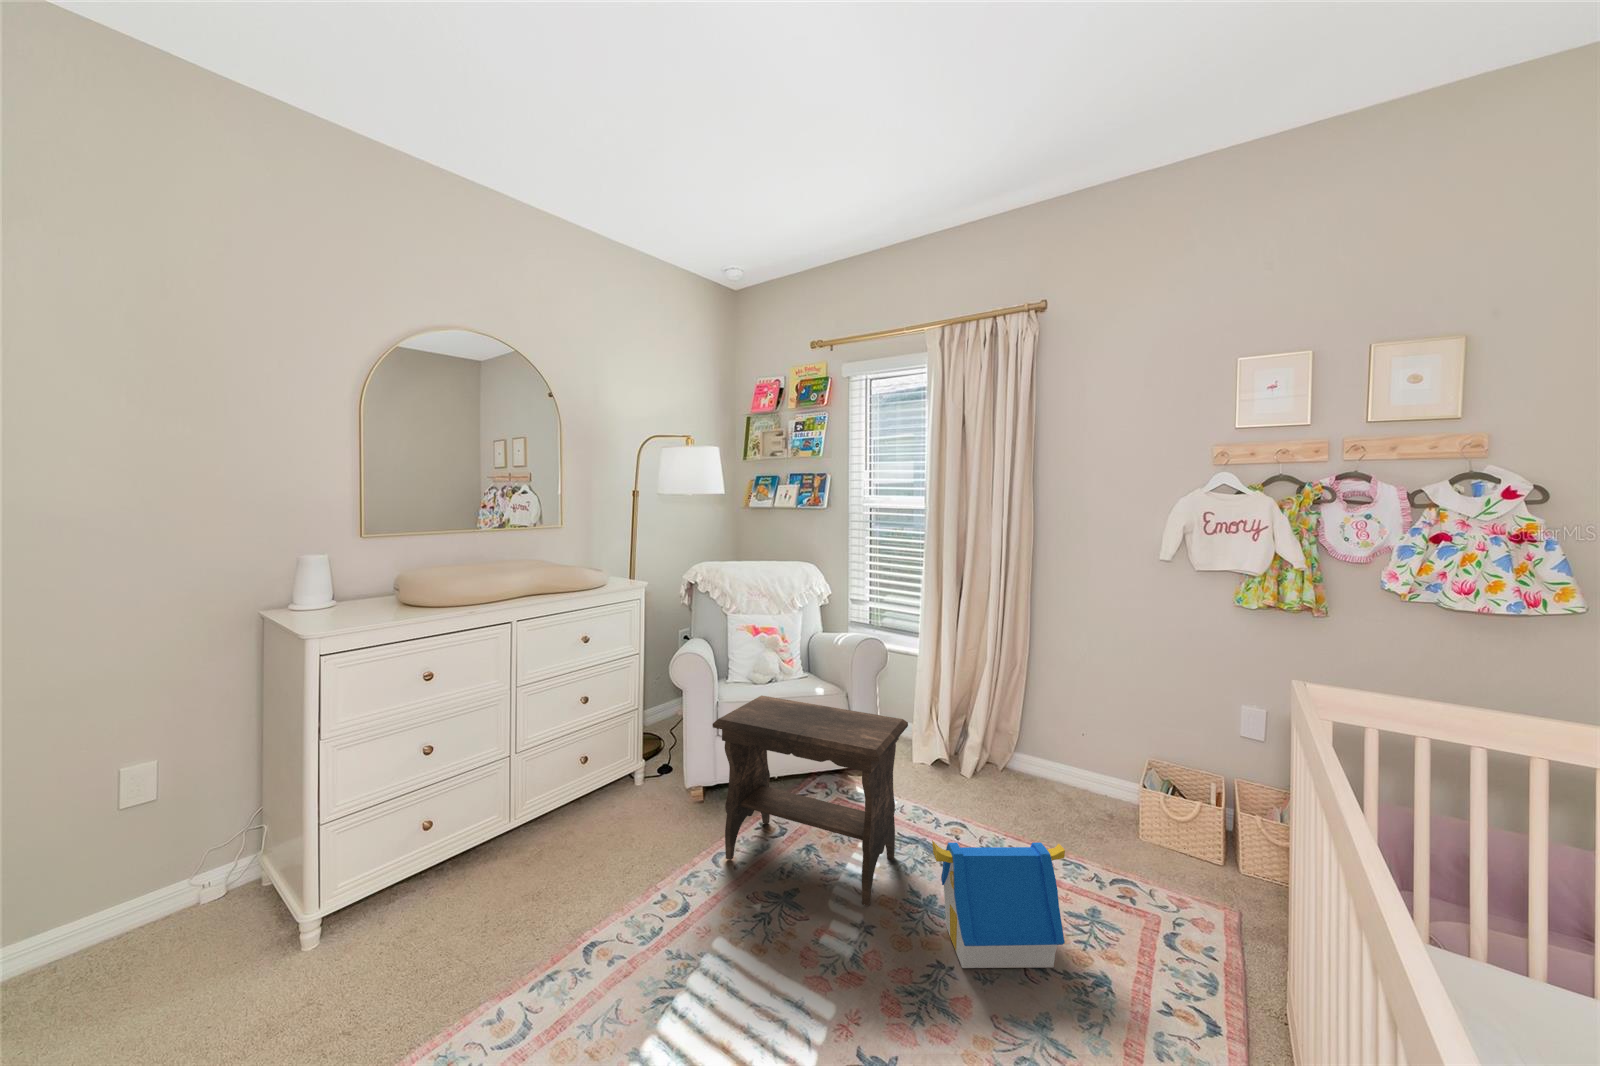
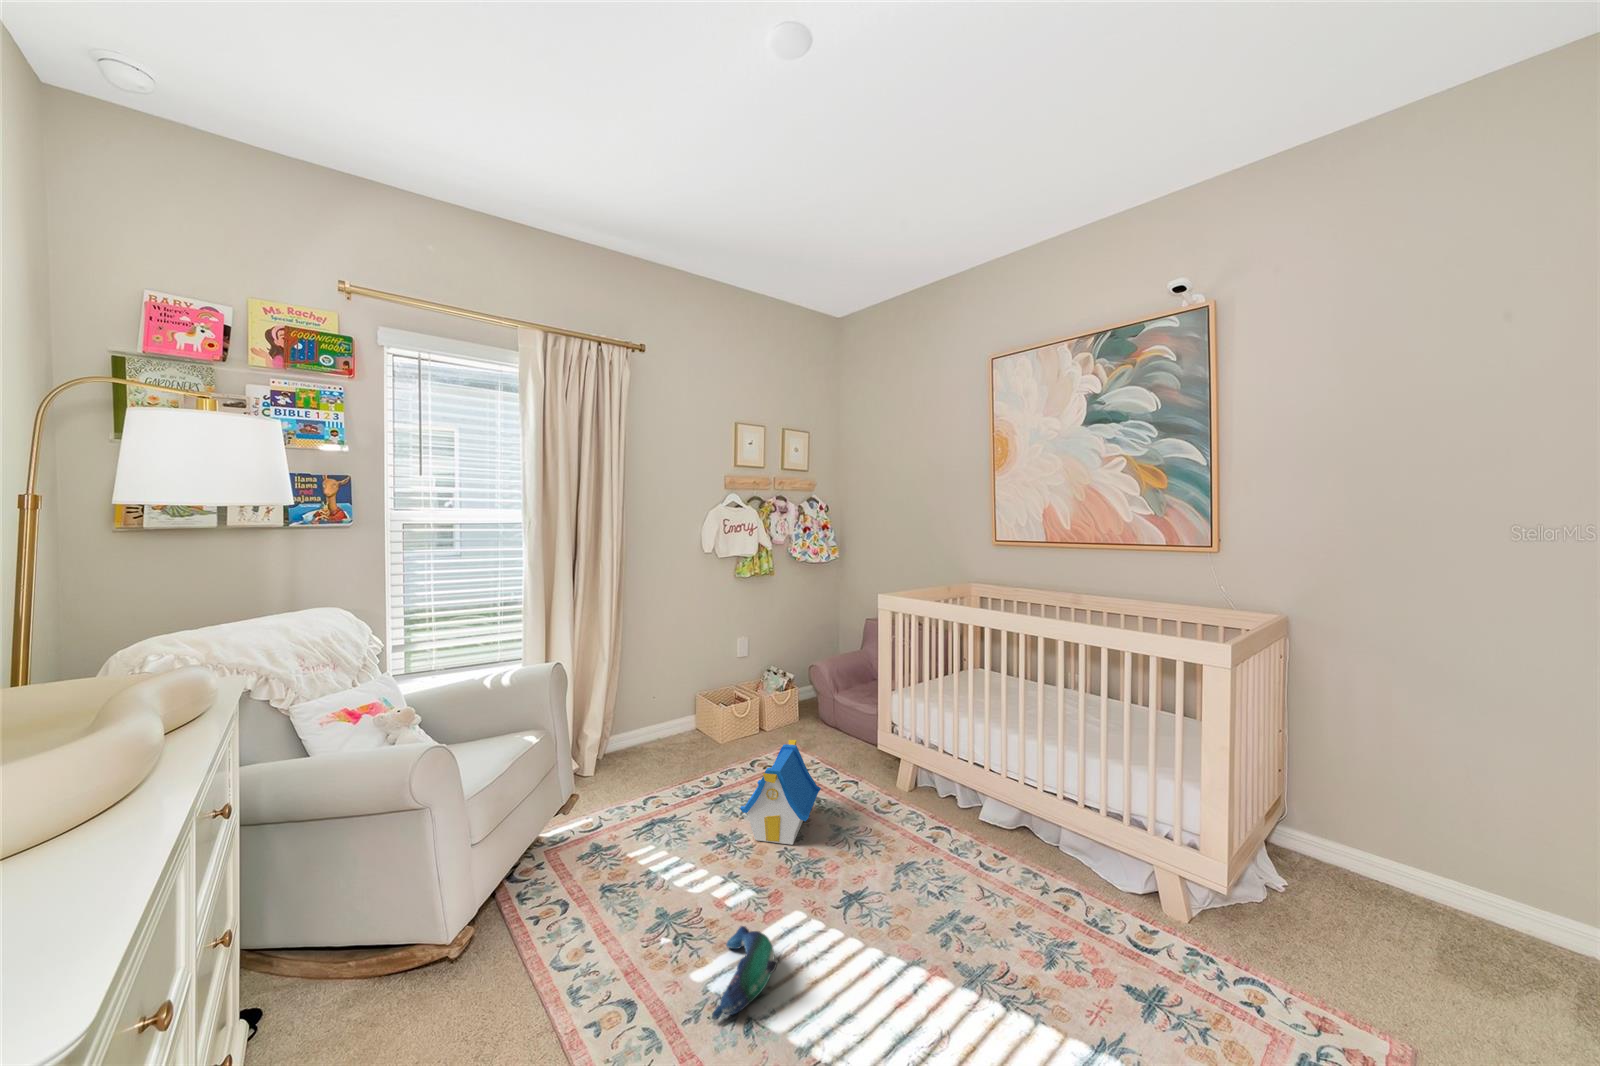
footstool: present [713,696,908,906] -> none [502,711,723,957]
plush toy: none [663,949,778,998] -> present [712,926,778,1020]

